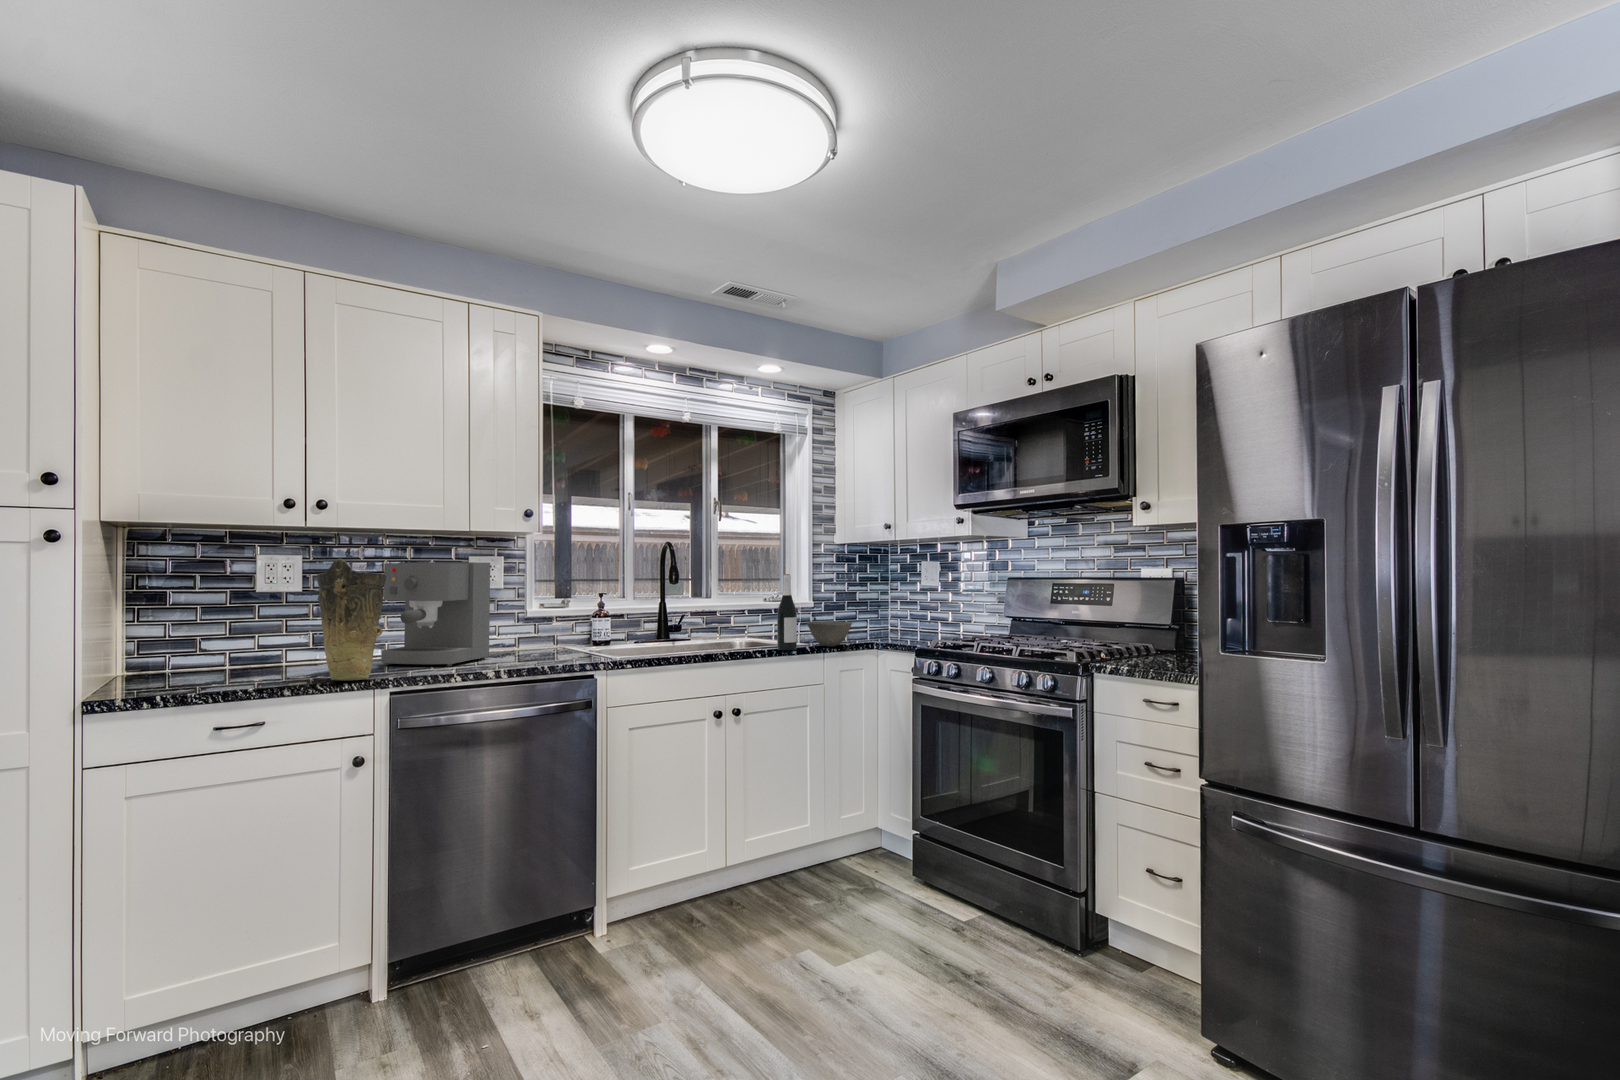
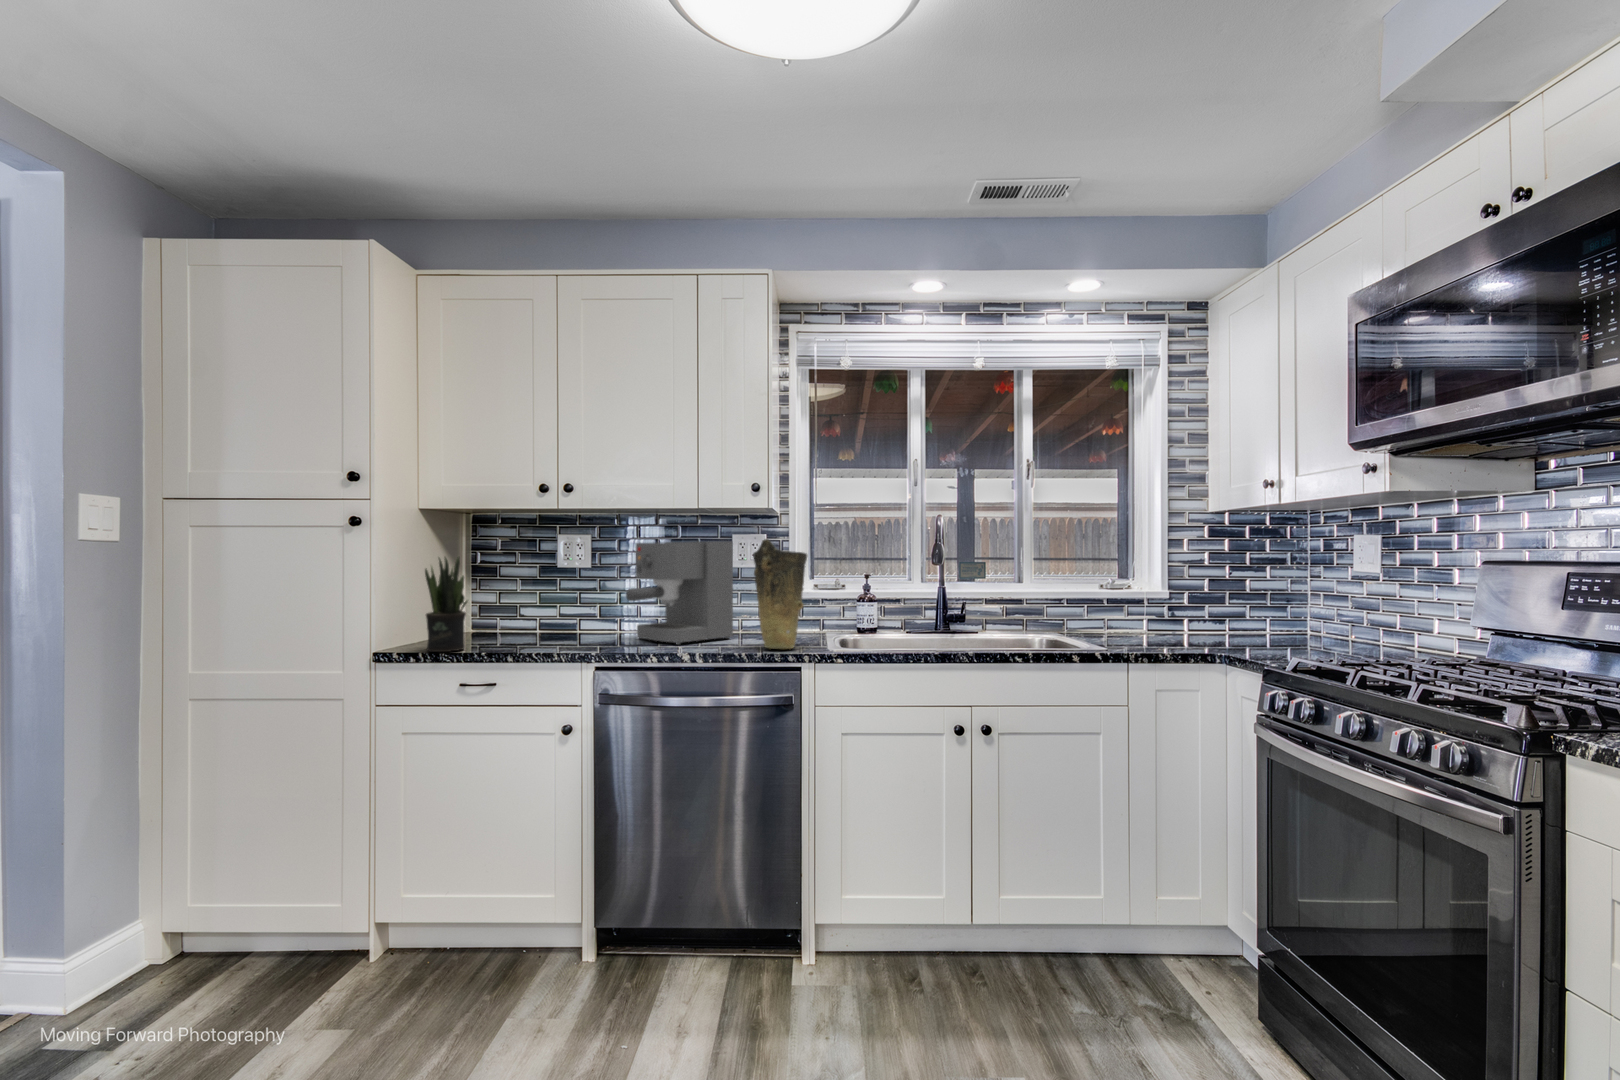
vase: present [317,559,386,681] -> present [753,539,807,649]
wine bottle: present [777,574,797,651] -> none [1050,554,1077,656]
potted plant: none [145,577,217,693] -> present [425,557,467,652]
bowl: present [807,621,852,647] -> none [1104,618,1172,654]

